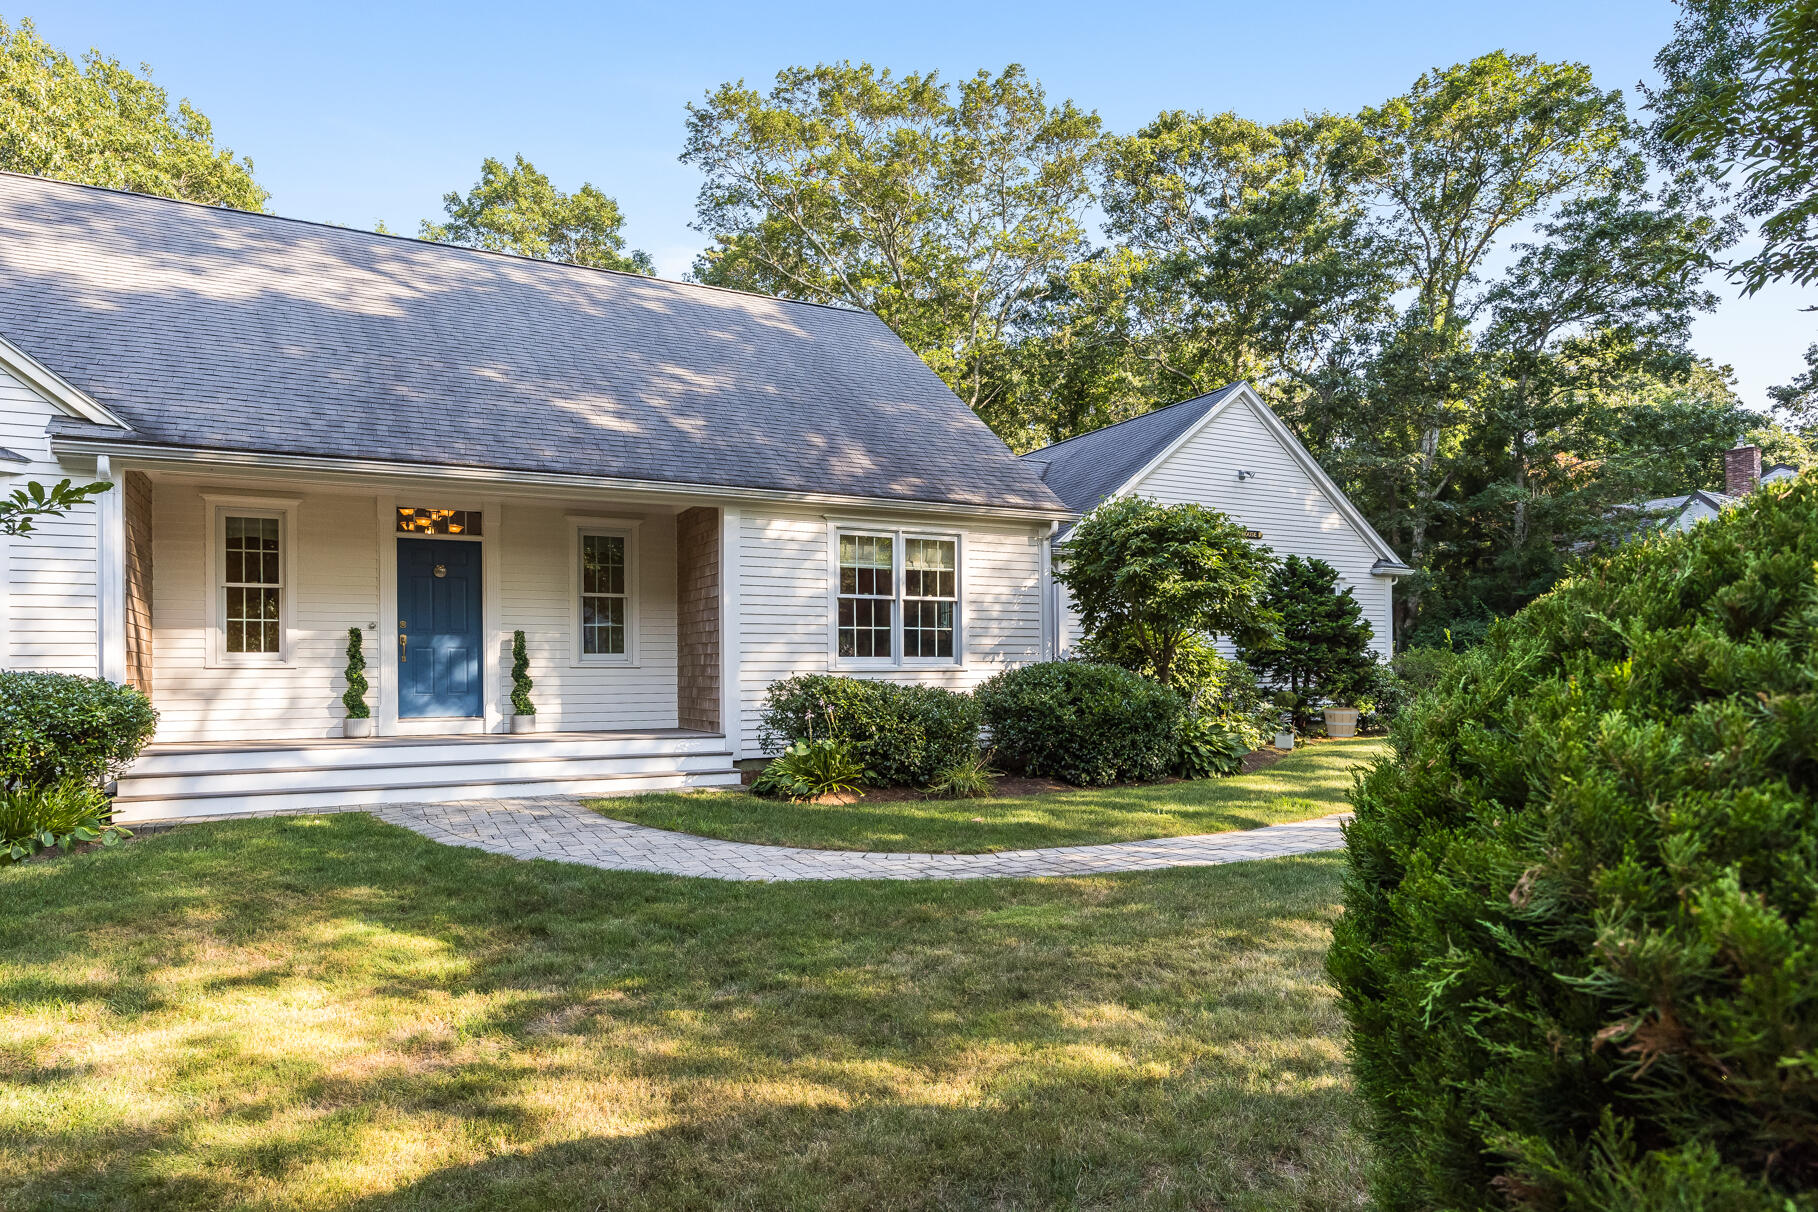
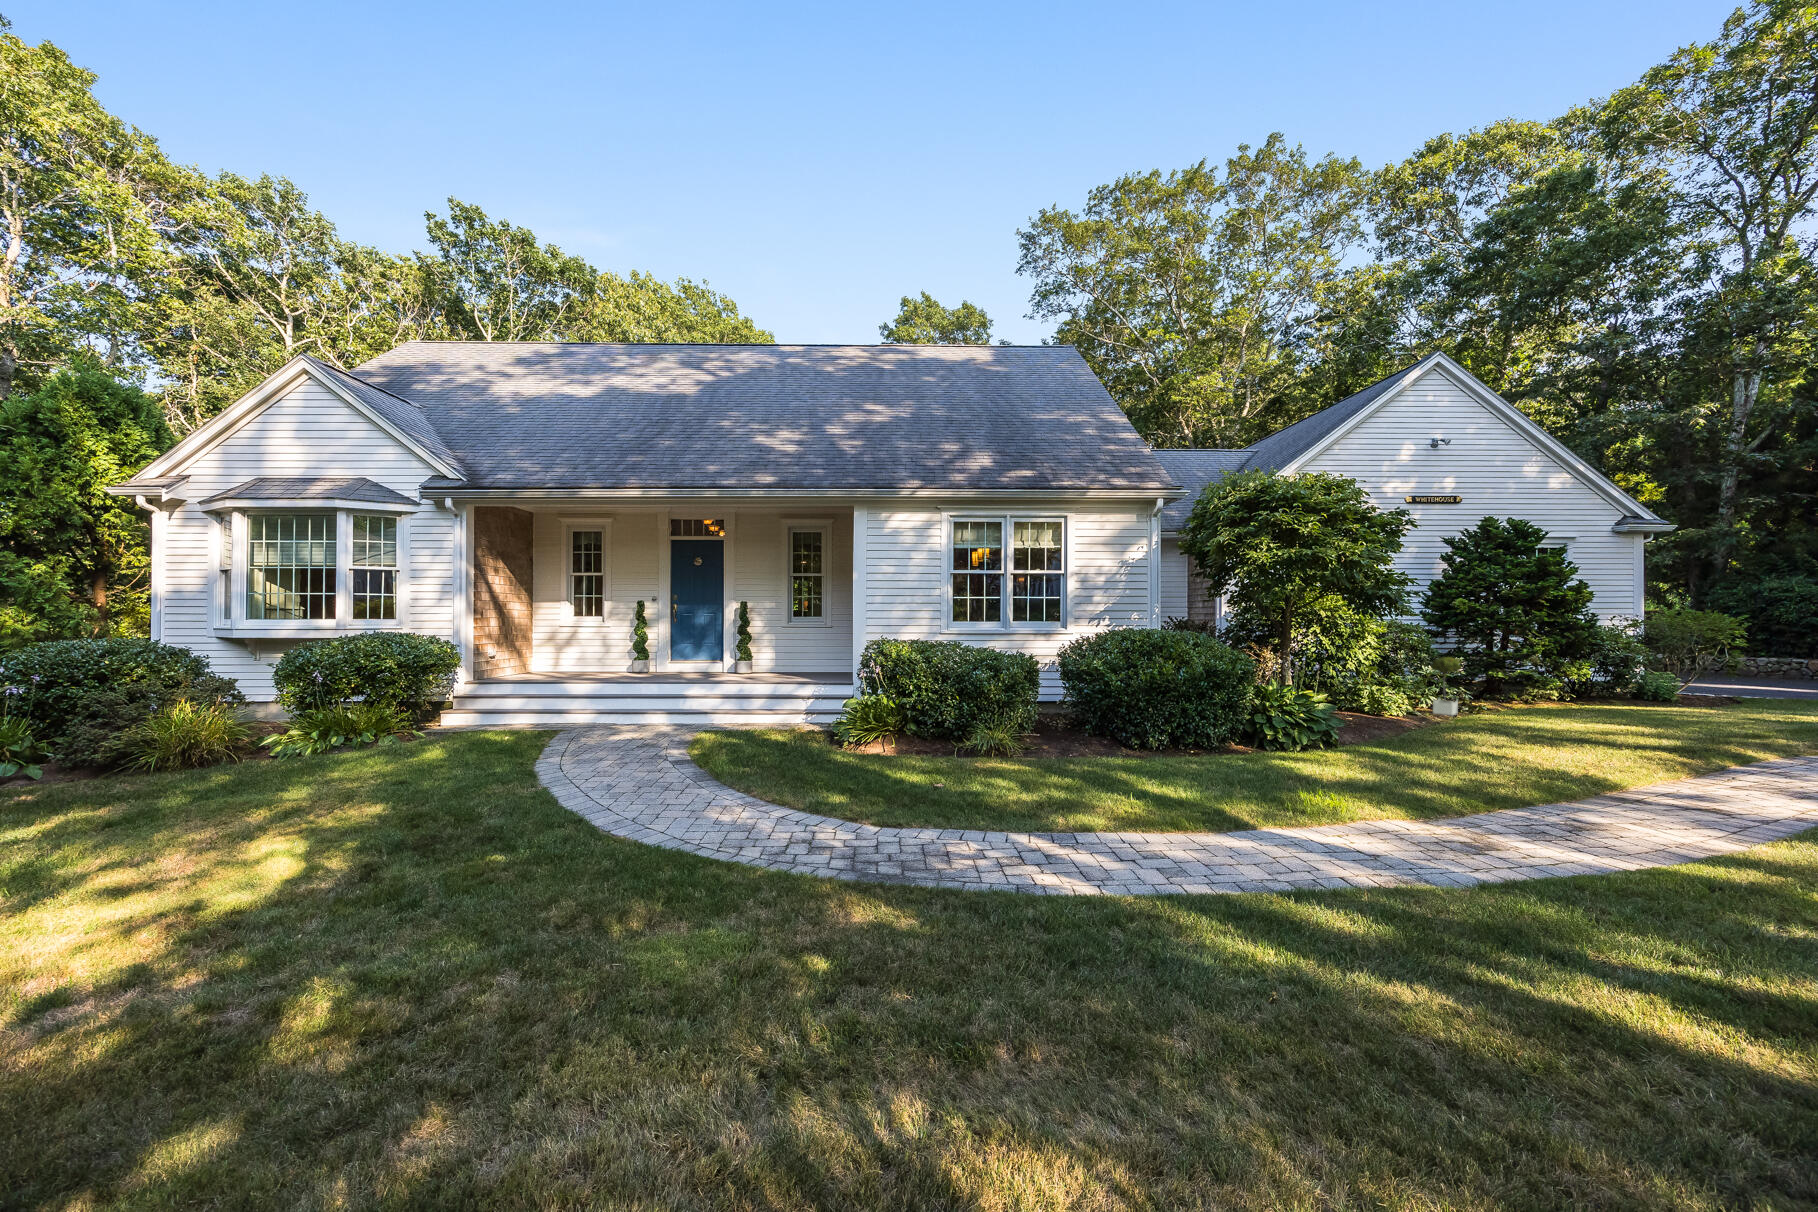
wooden bucket: present [1323,707,1359,737] -> none [1520,674,1567,705]

